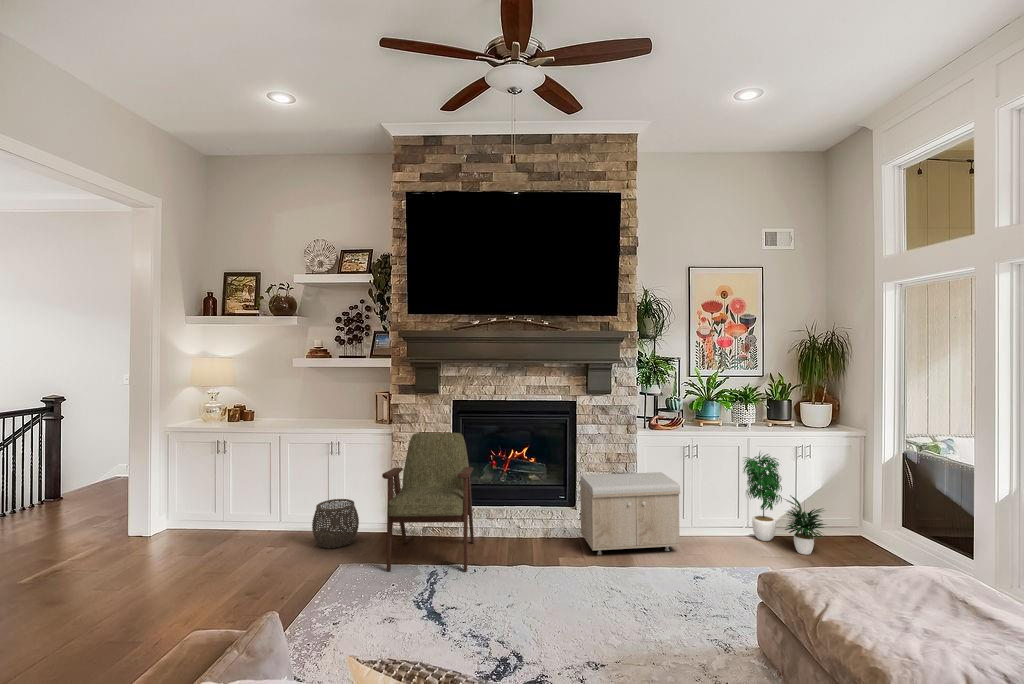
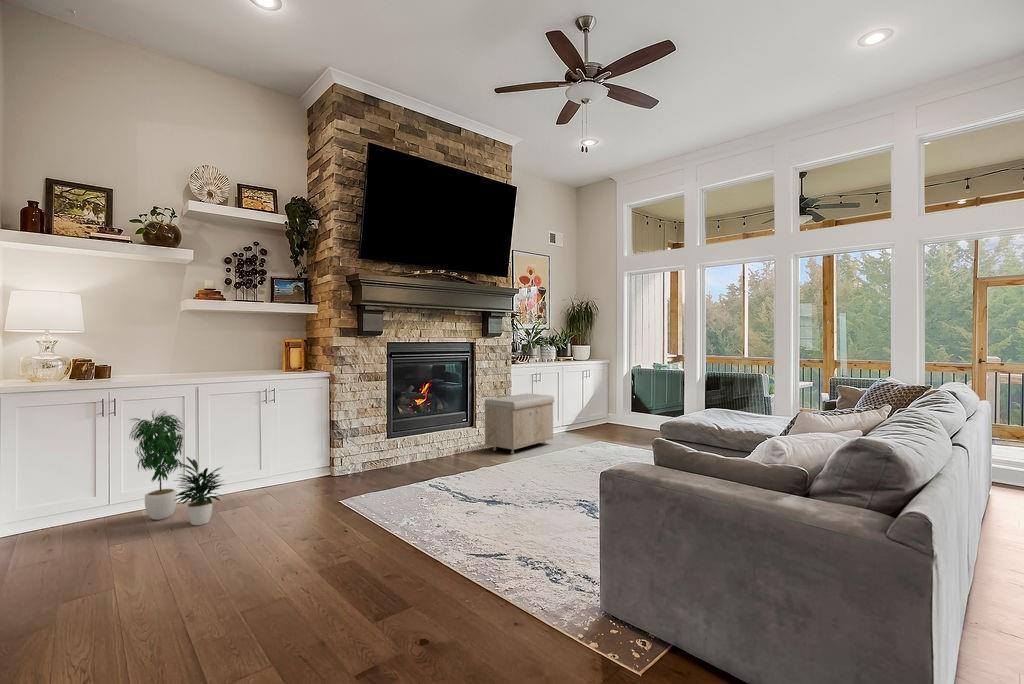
armchair: present [382,433,474,572] -> none [358,370,456,492]
potted plant: present [744,453,826,555] -> present [129,411,221,525]
woven basket: present [312,499,359,548] -> none [263,446,316,496]

